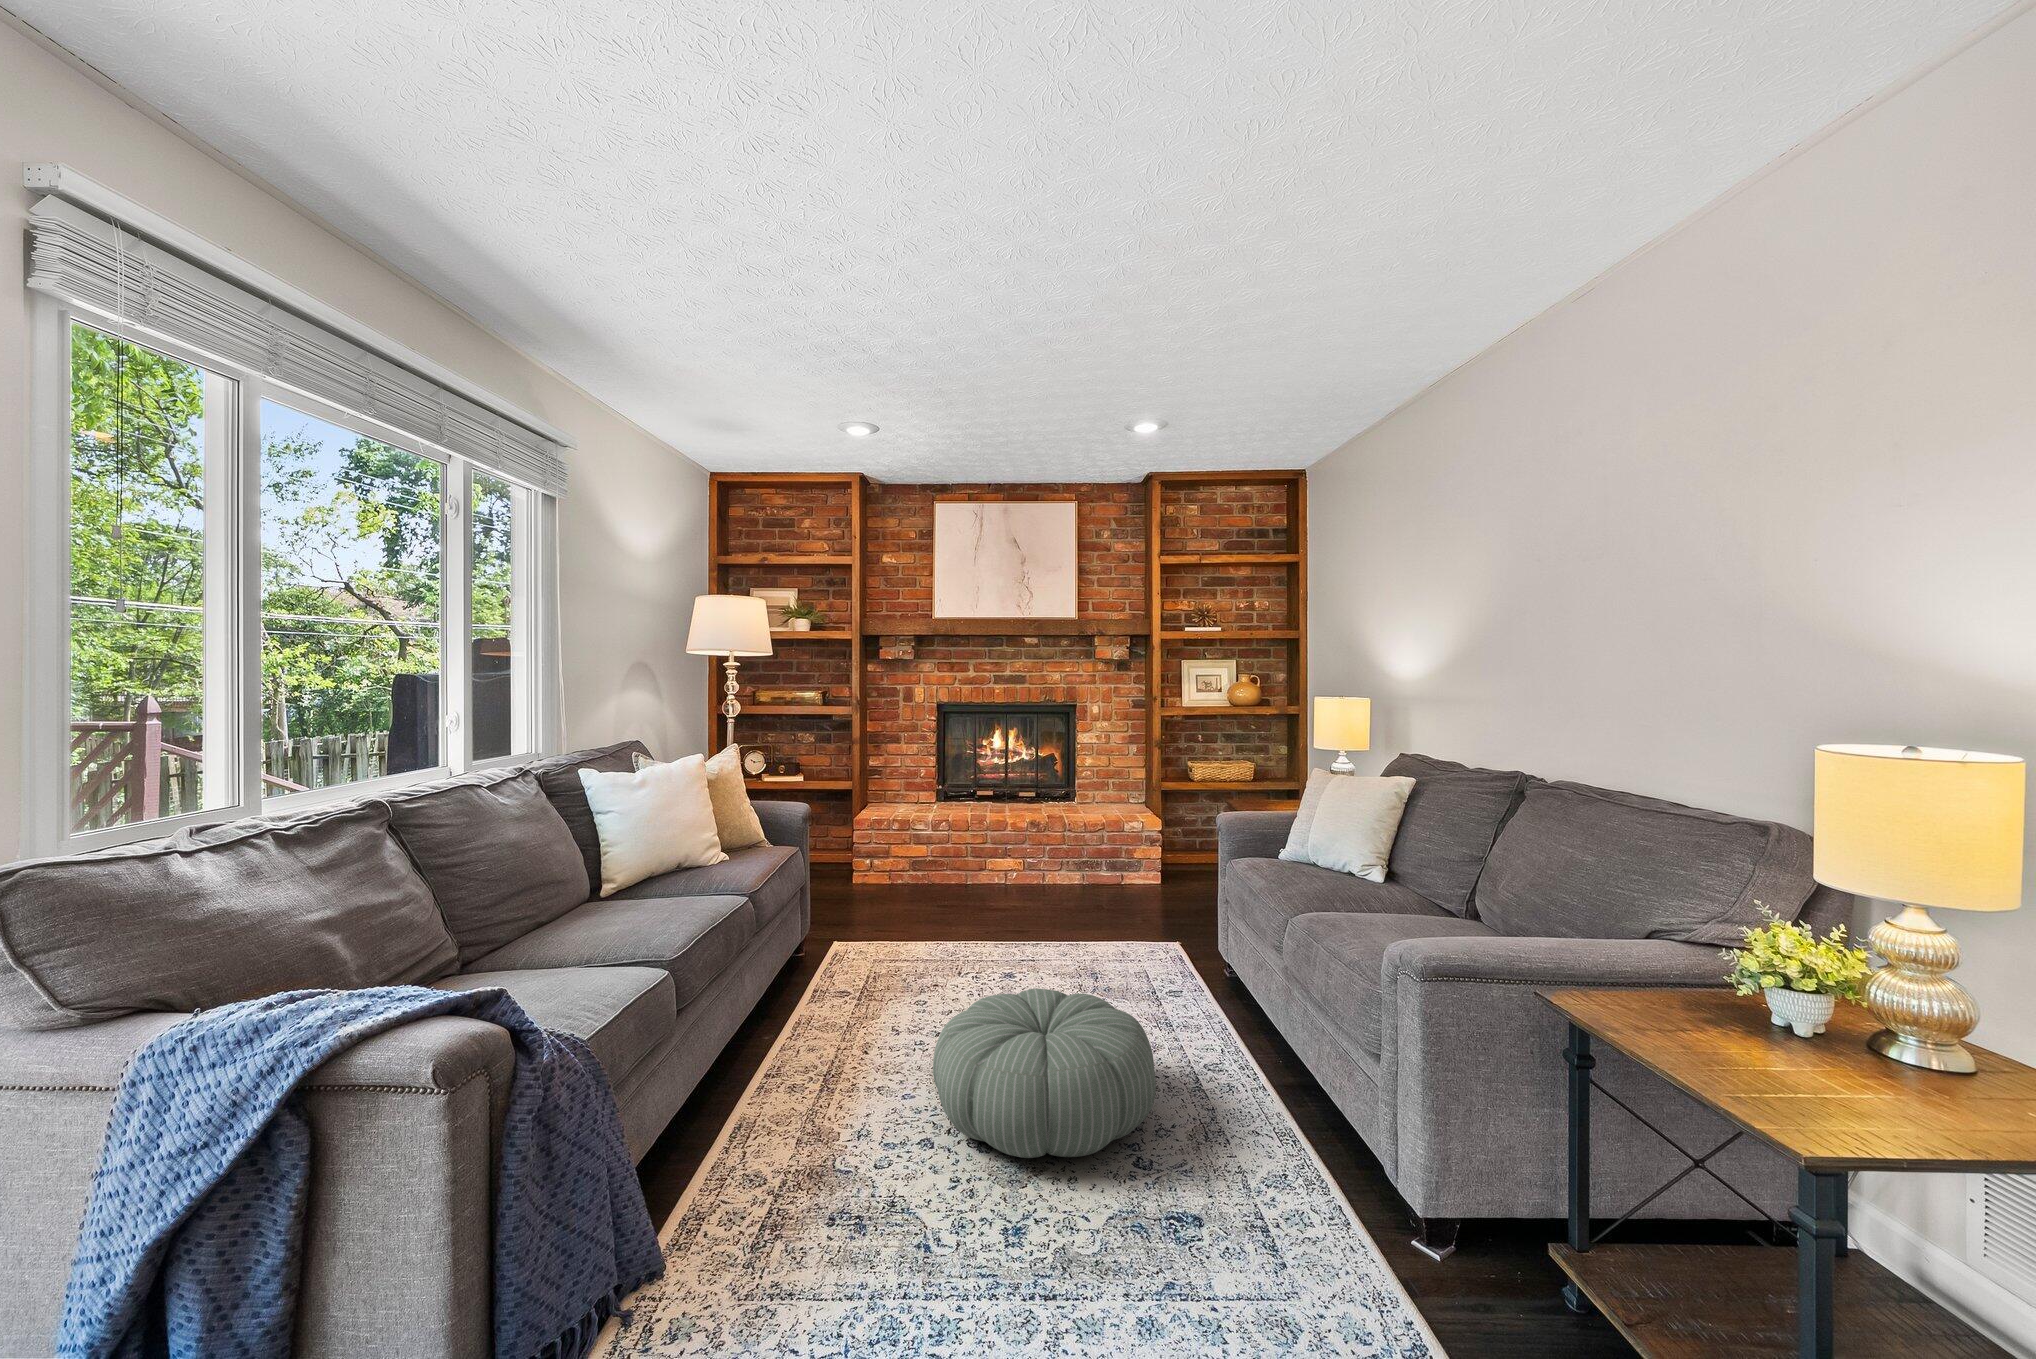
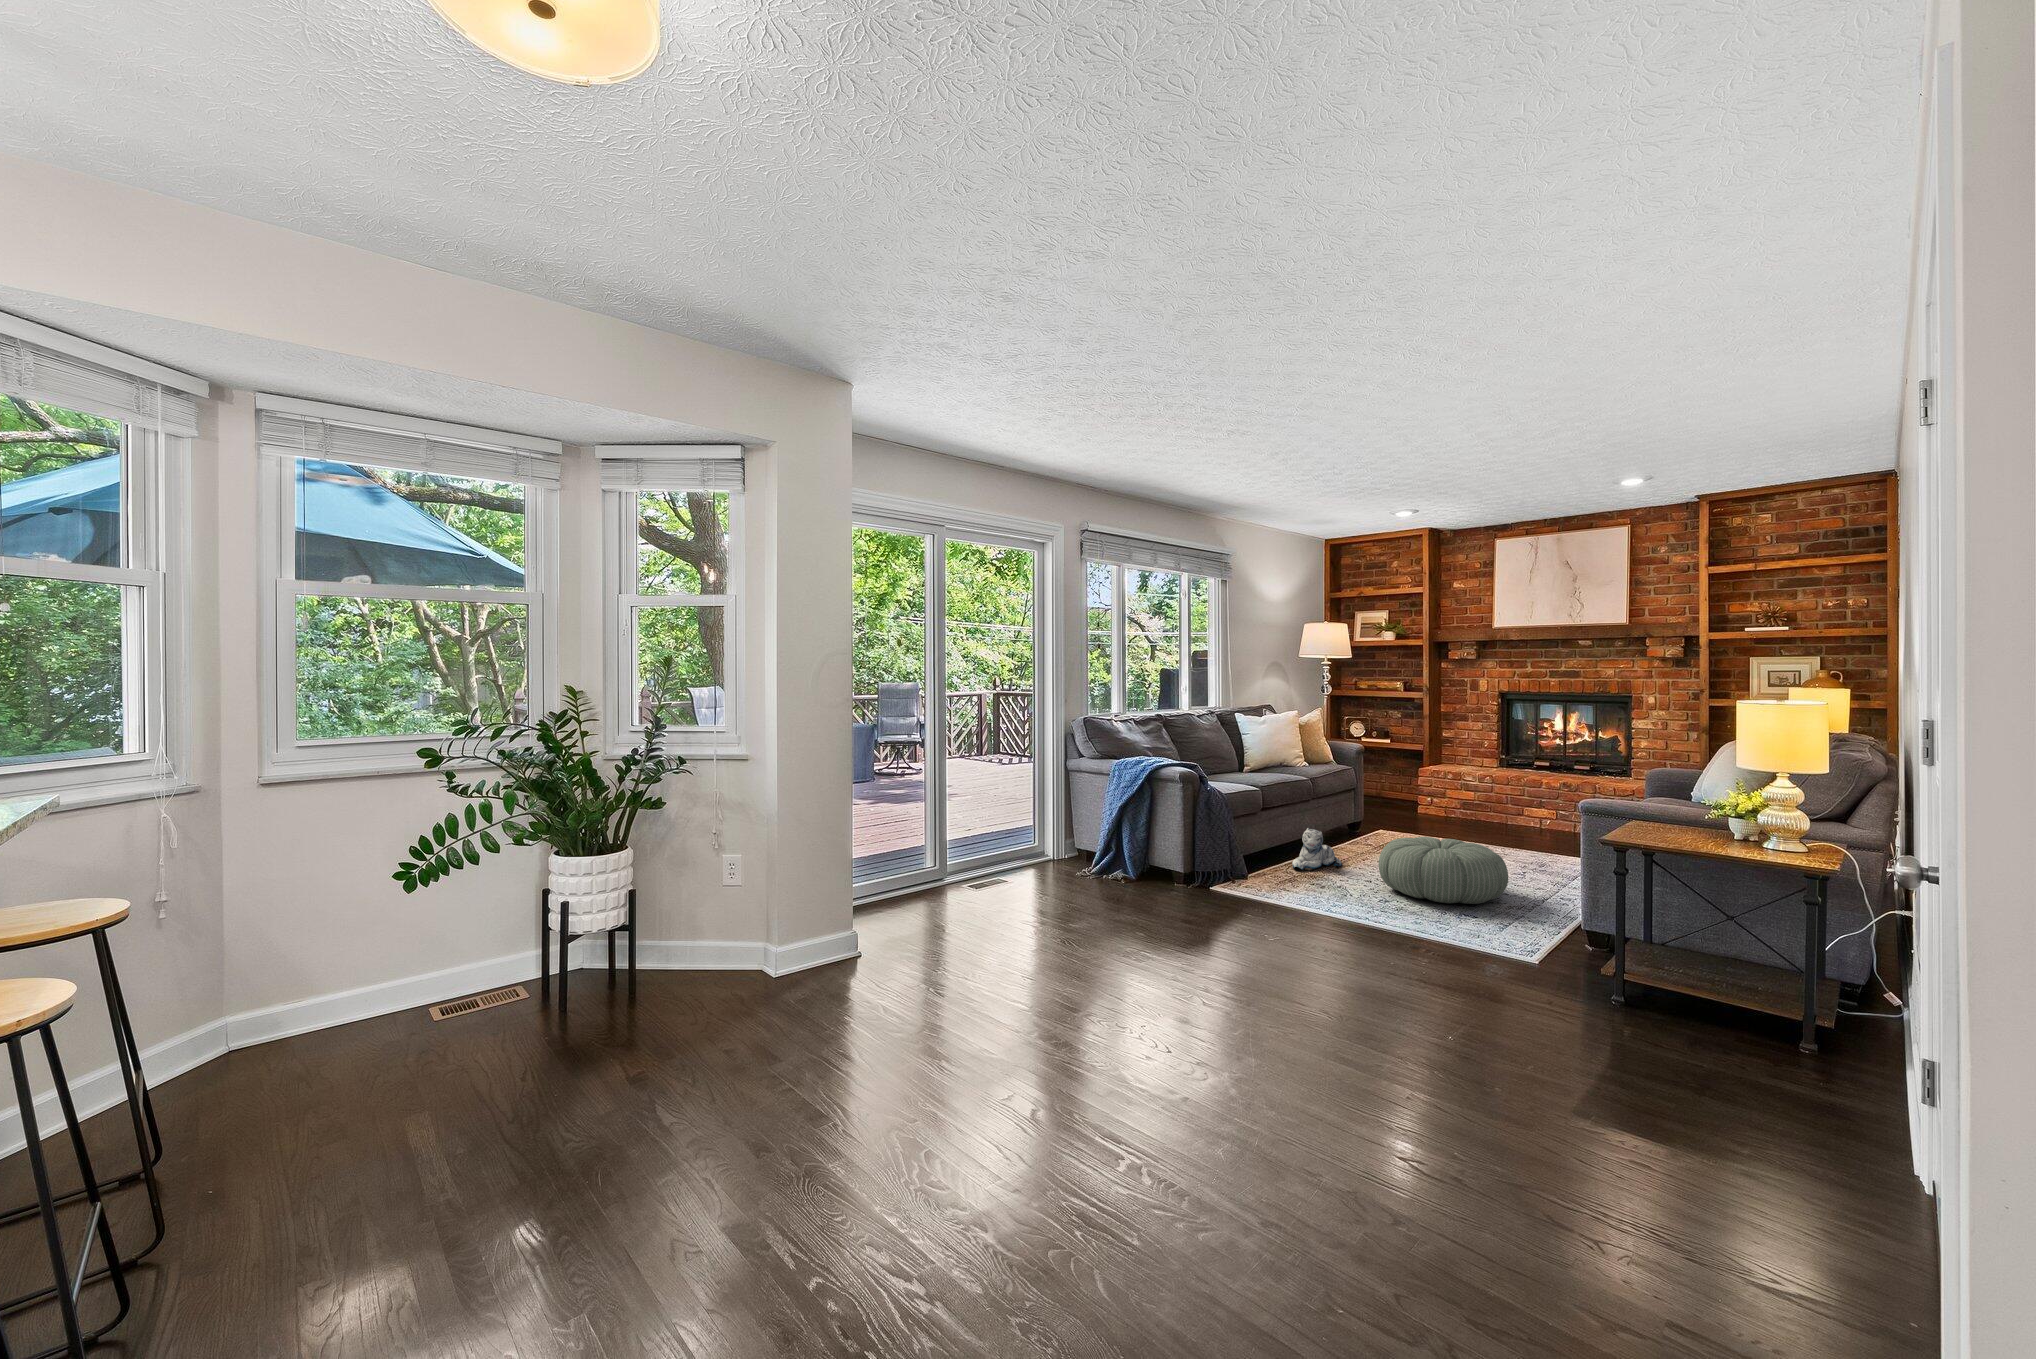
plush toy: none [741,1020,833,1132] -> present [1292,828,1342,870]

